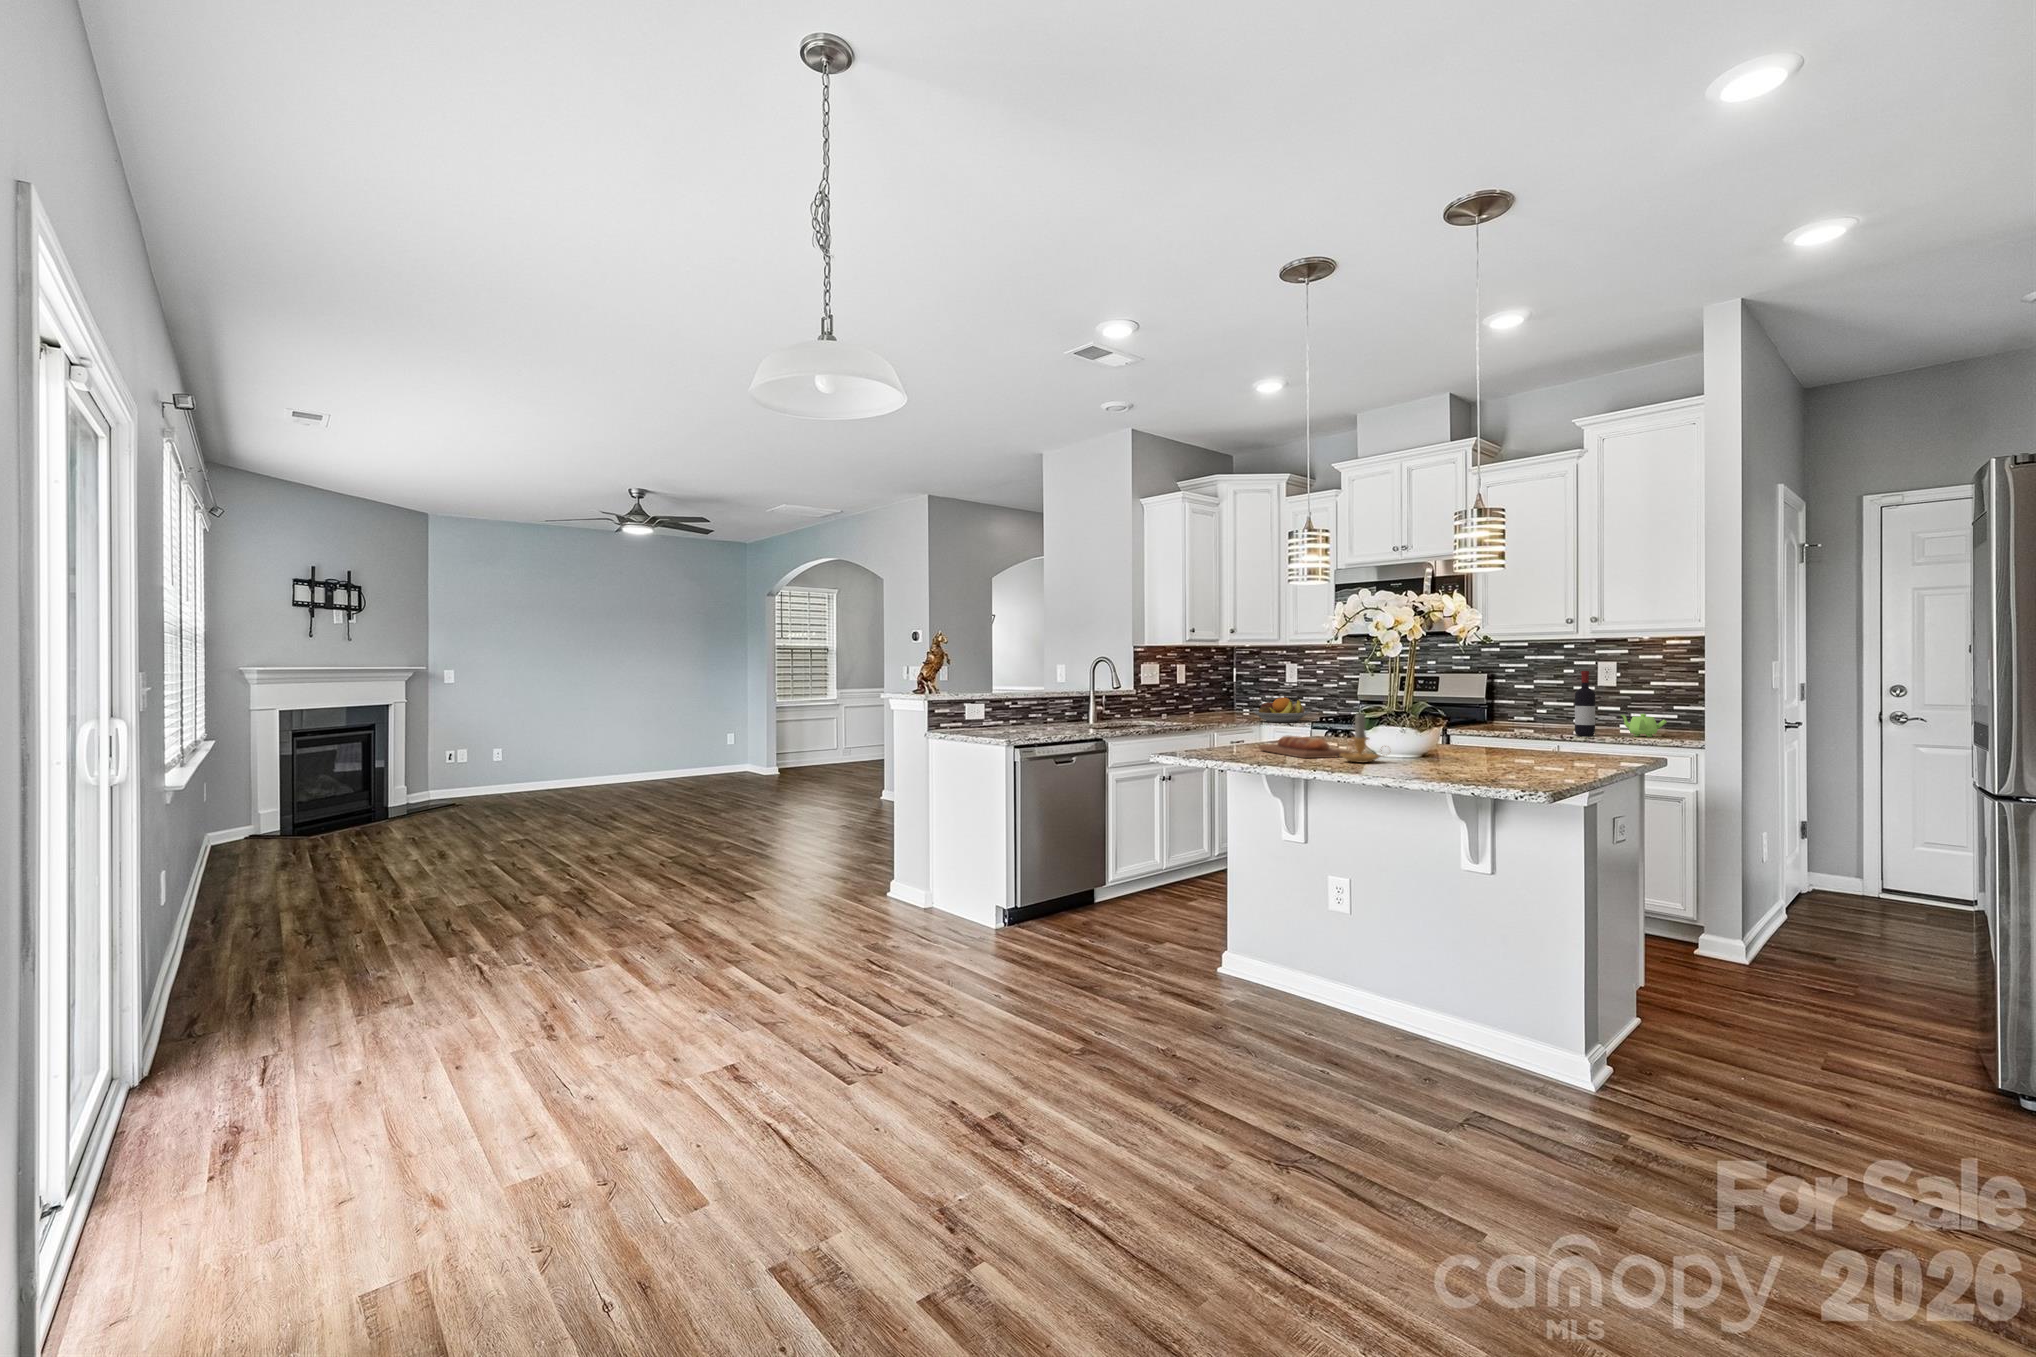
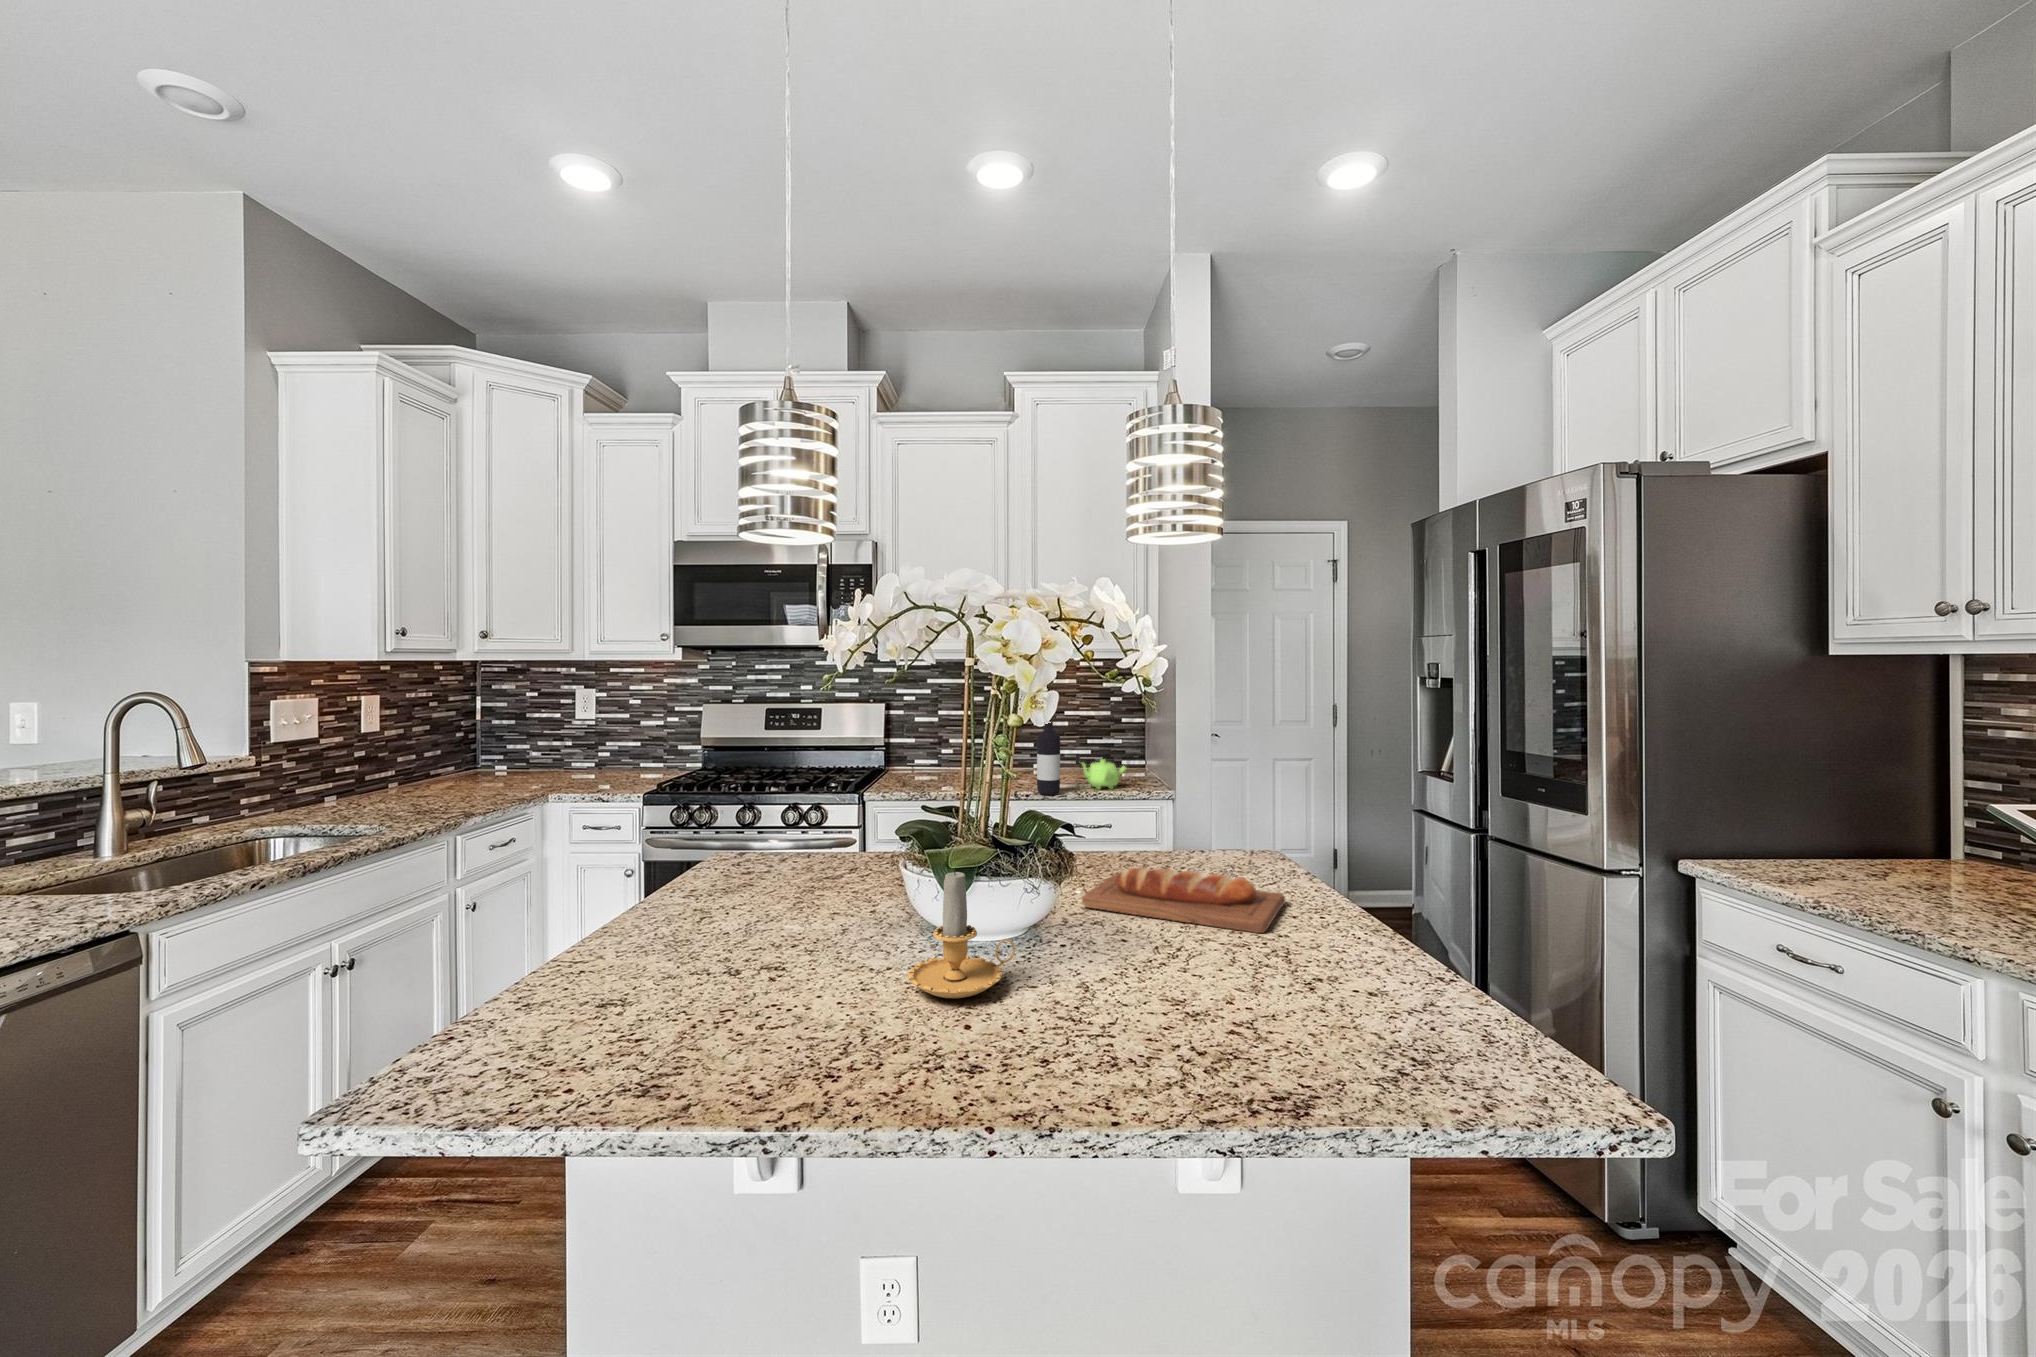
fruit bowl: present [1252,697,1311,722] -> none [525,751,633,795]
bread loaf: present [1259,735,1350,758] -> present [1082,868,1285,933]

